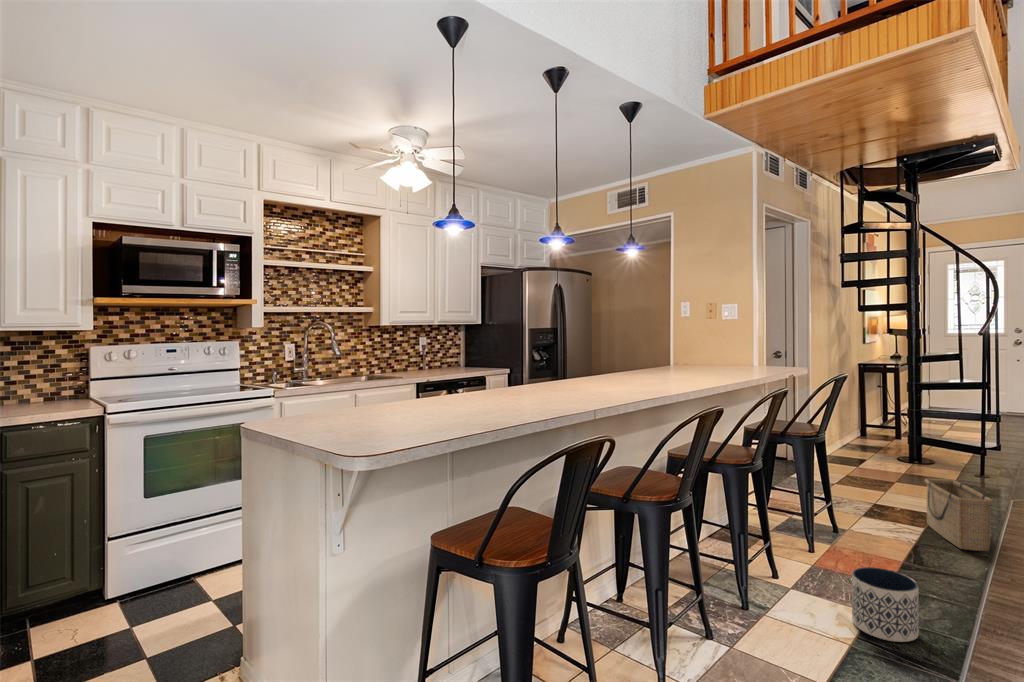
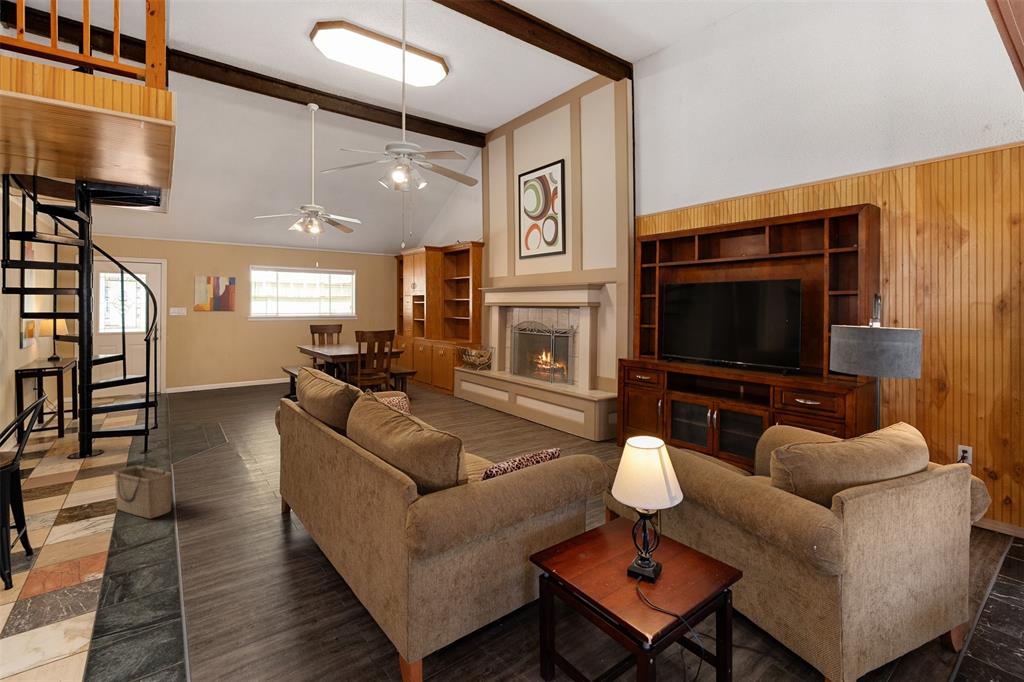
planter: present [852,567,919,642] -> none [79,562,143,630]

